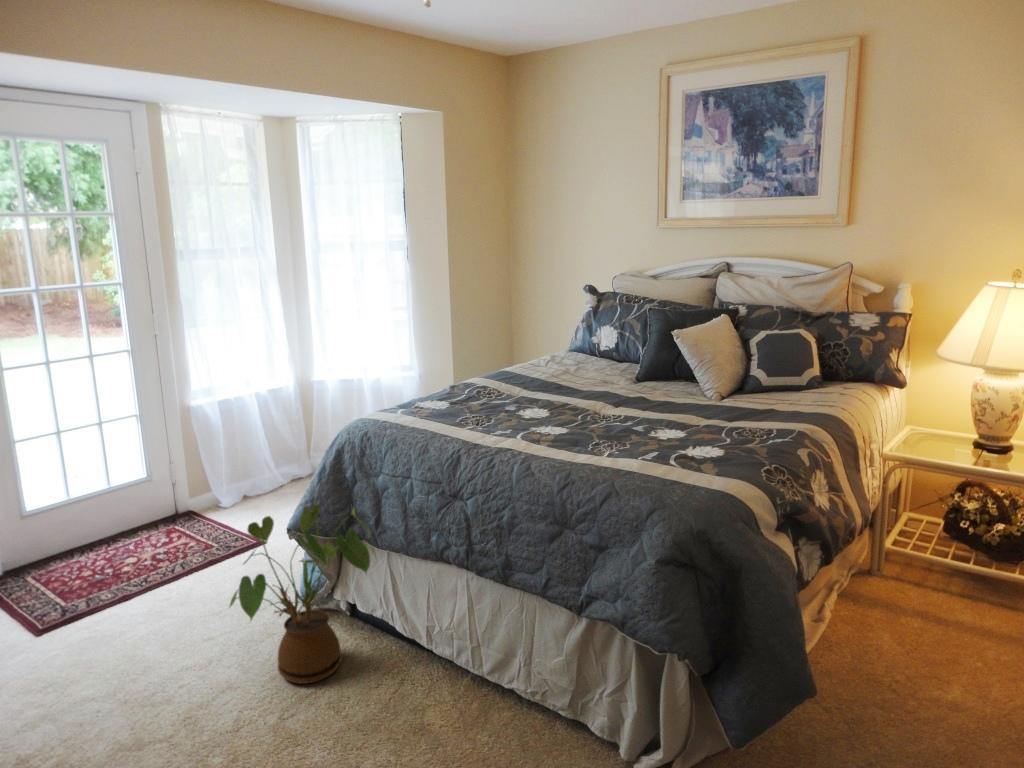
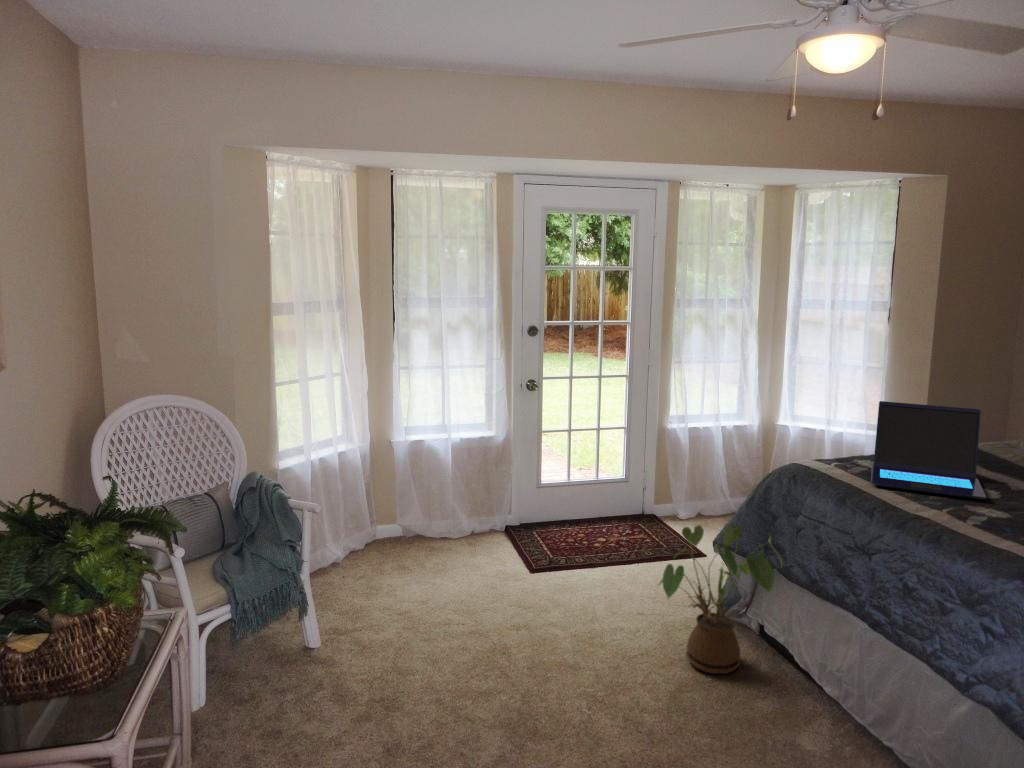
laptop: none [432,333,545,427] -> present [871,401,986,499]

